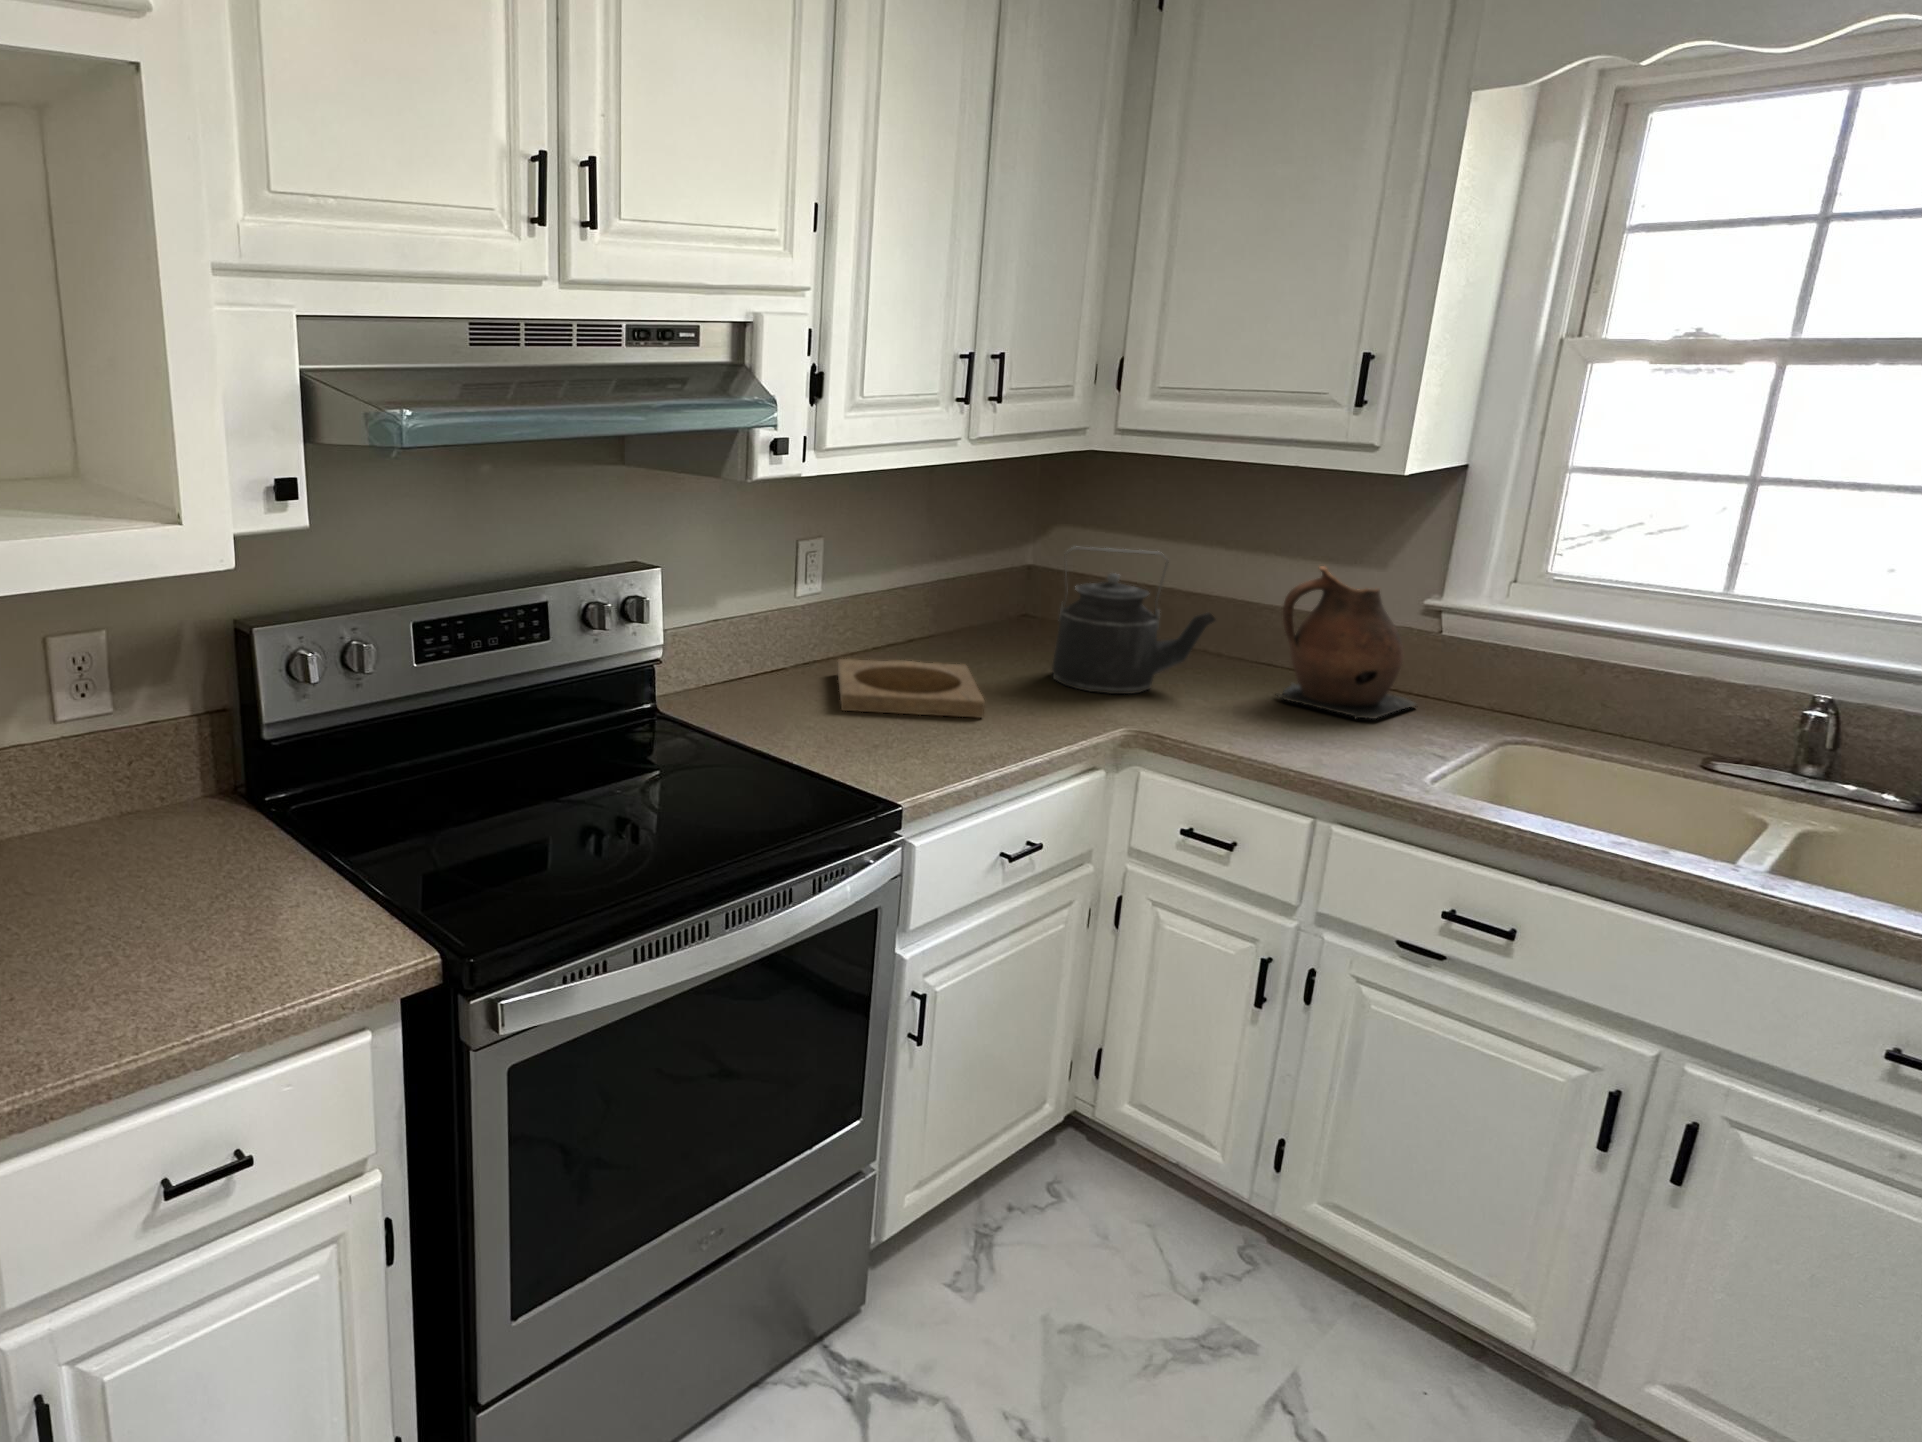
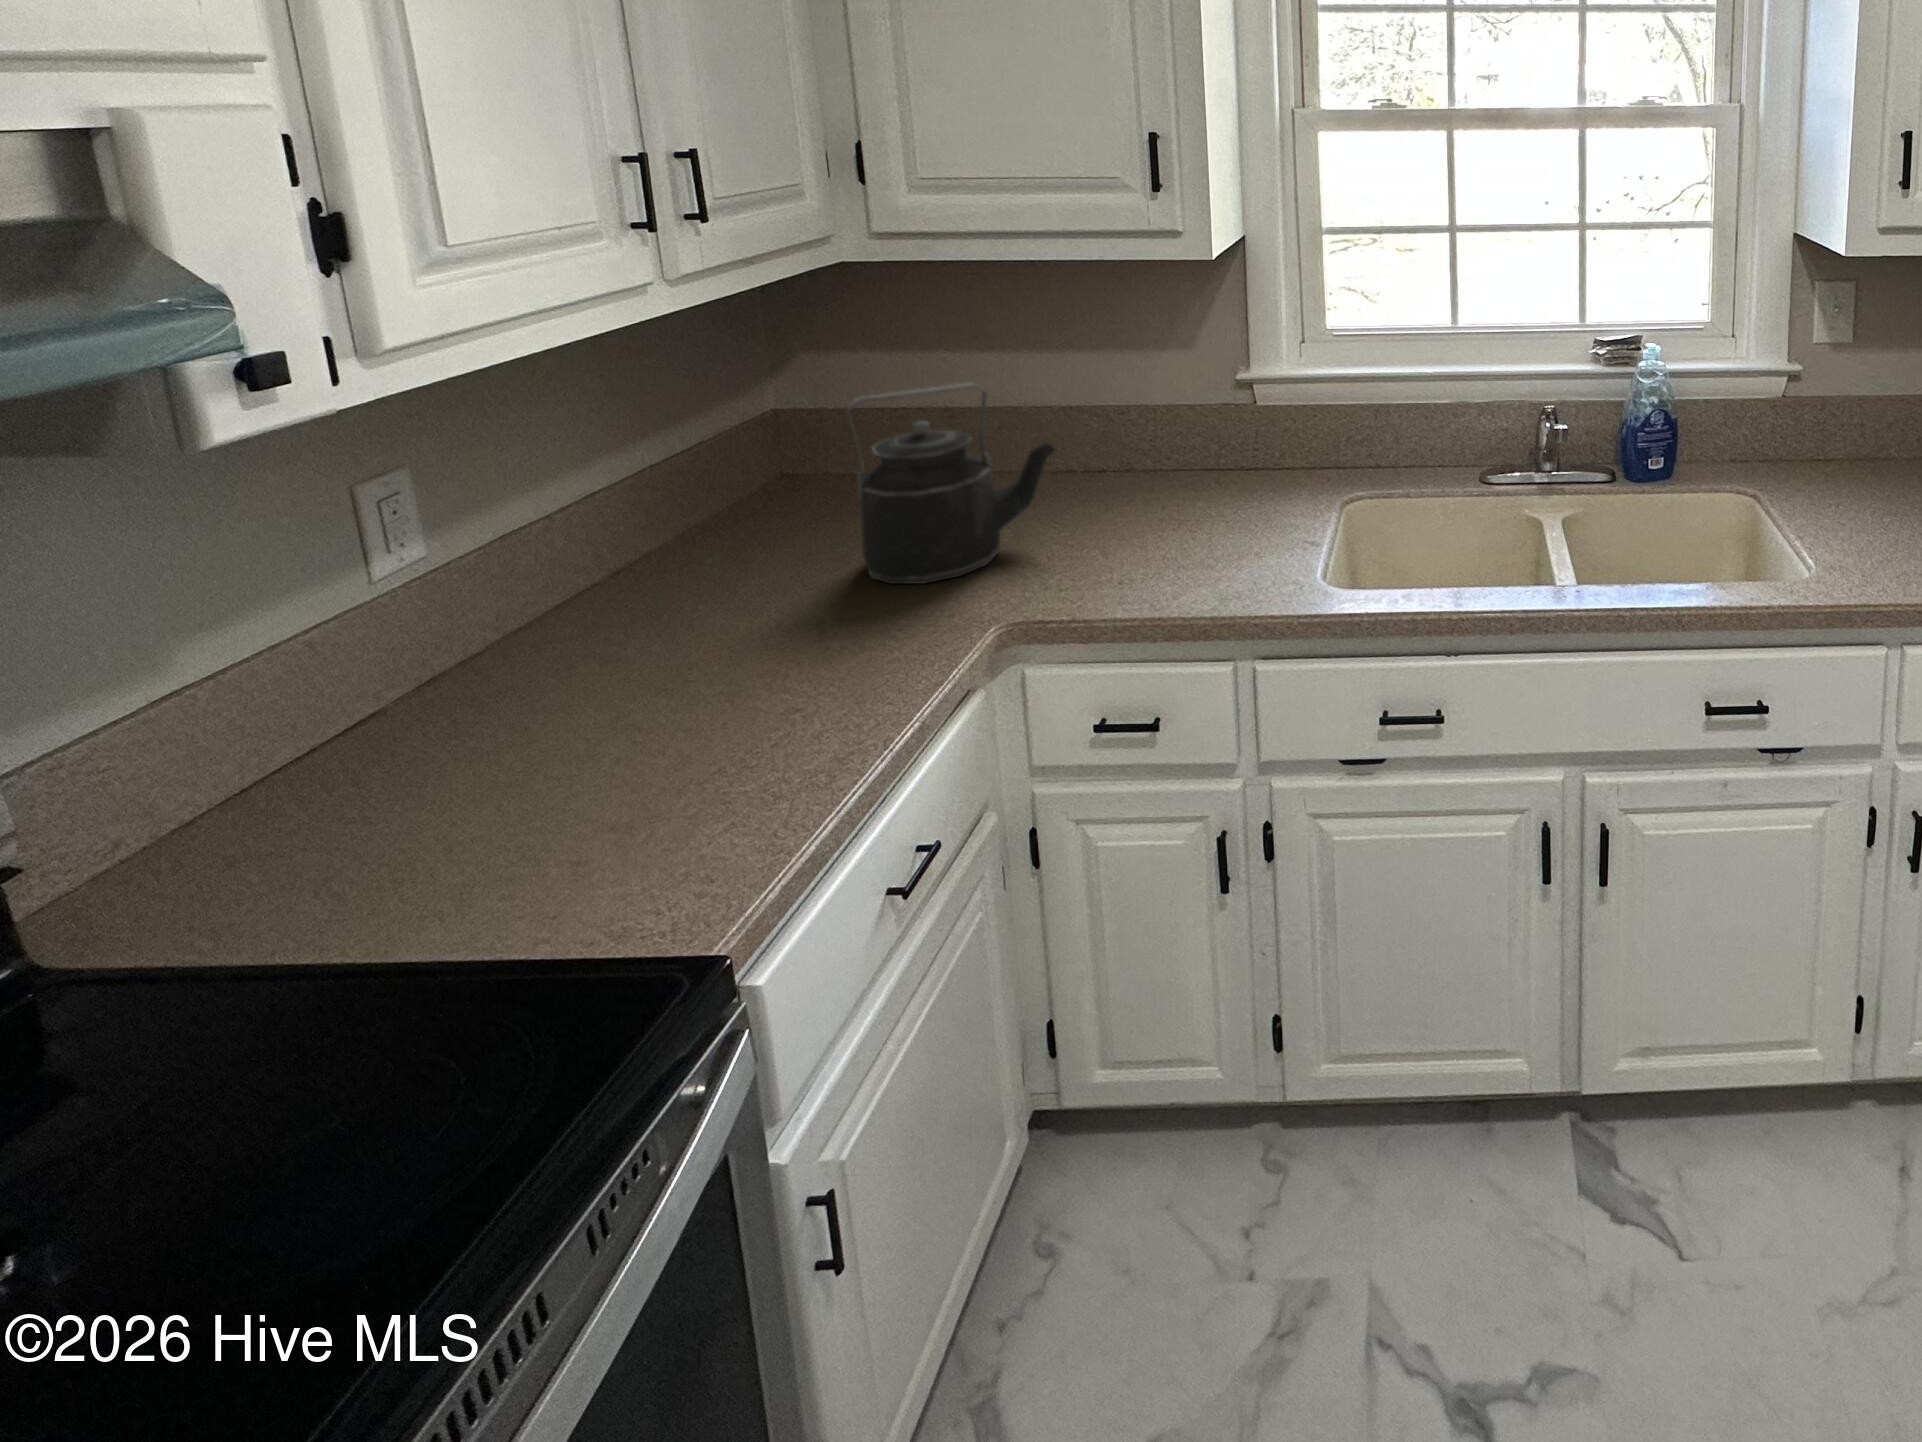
ceramic pitcher: present [1277,566,1416,719] -> none [1120,363,1262,523]
tray: present [838,659,985,718] -> none [495,603,798,777]

